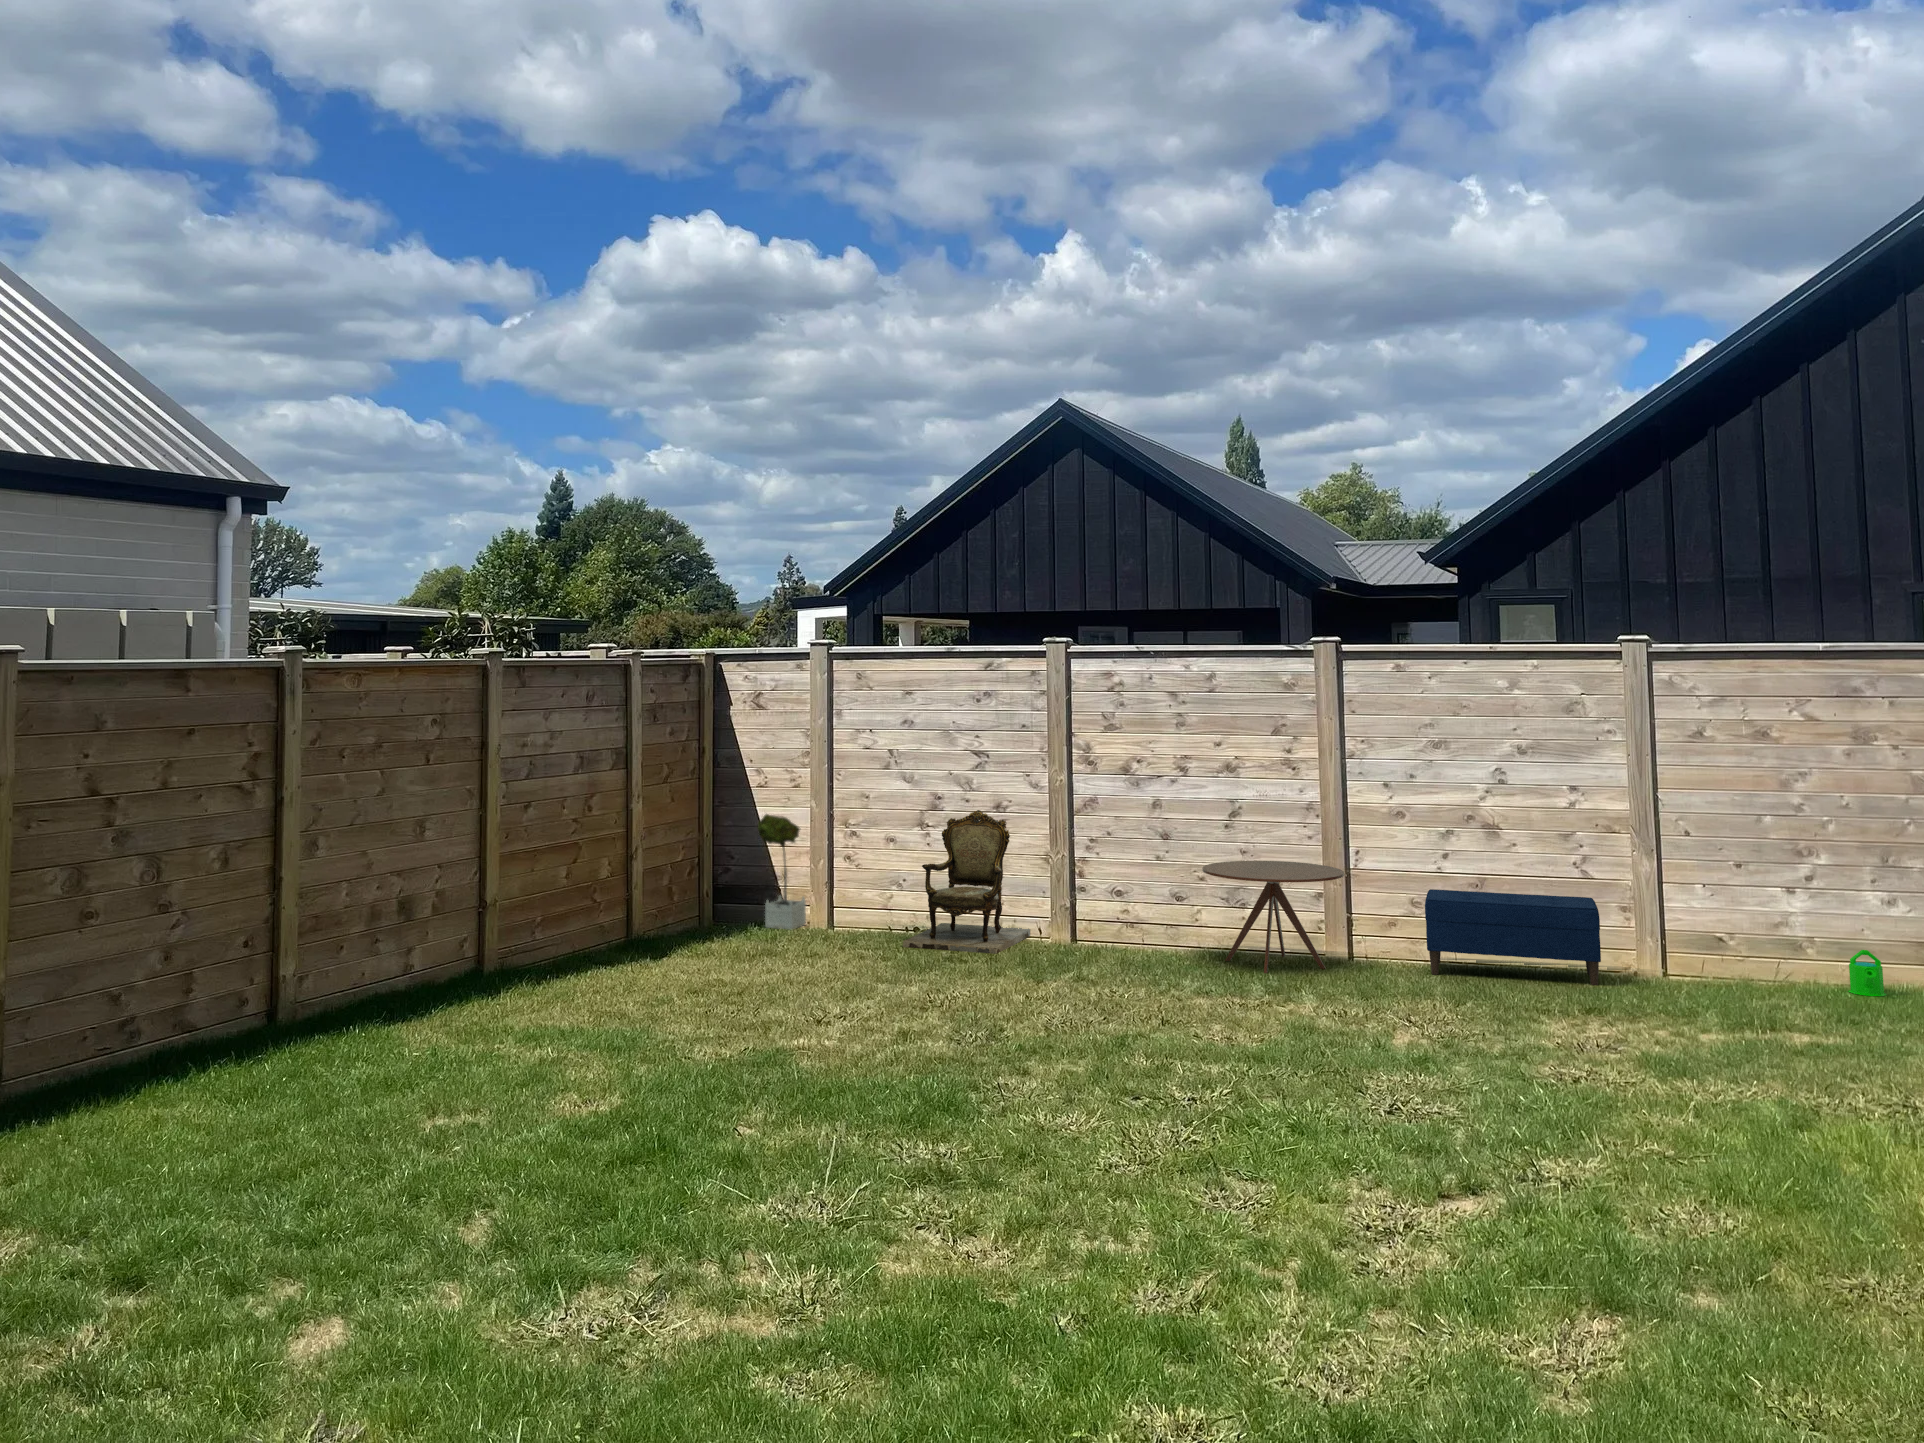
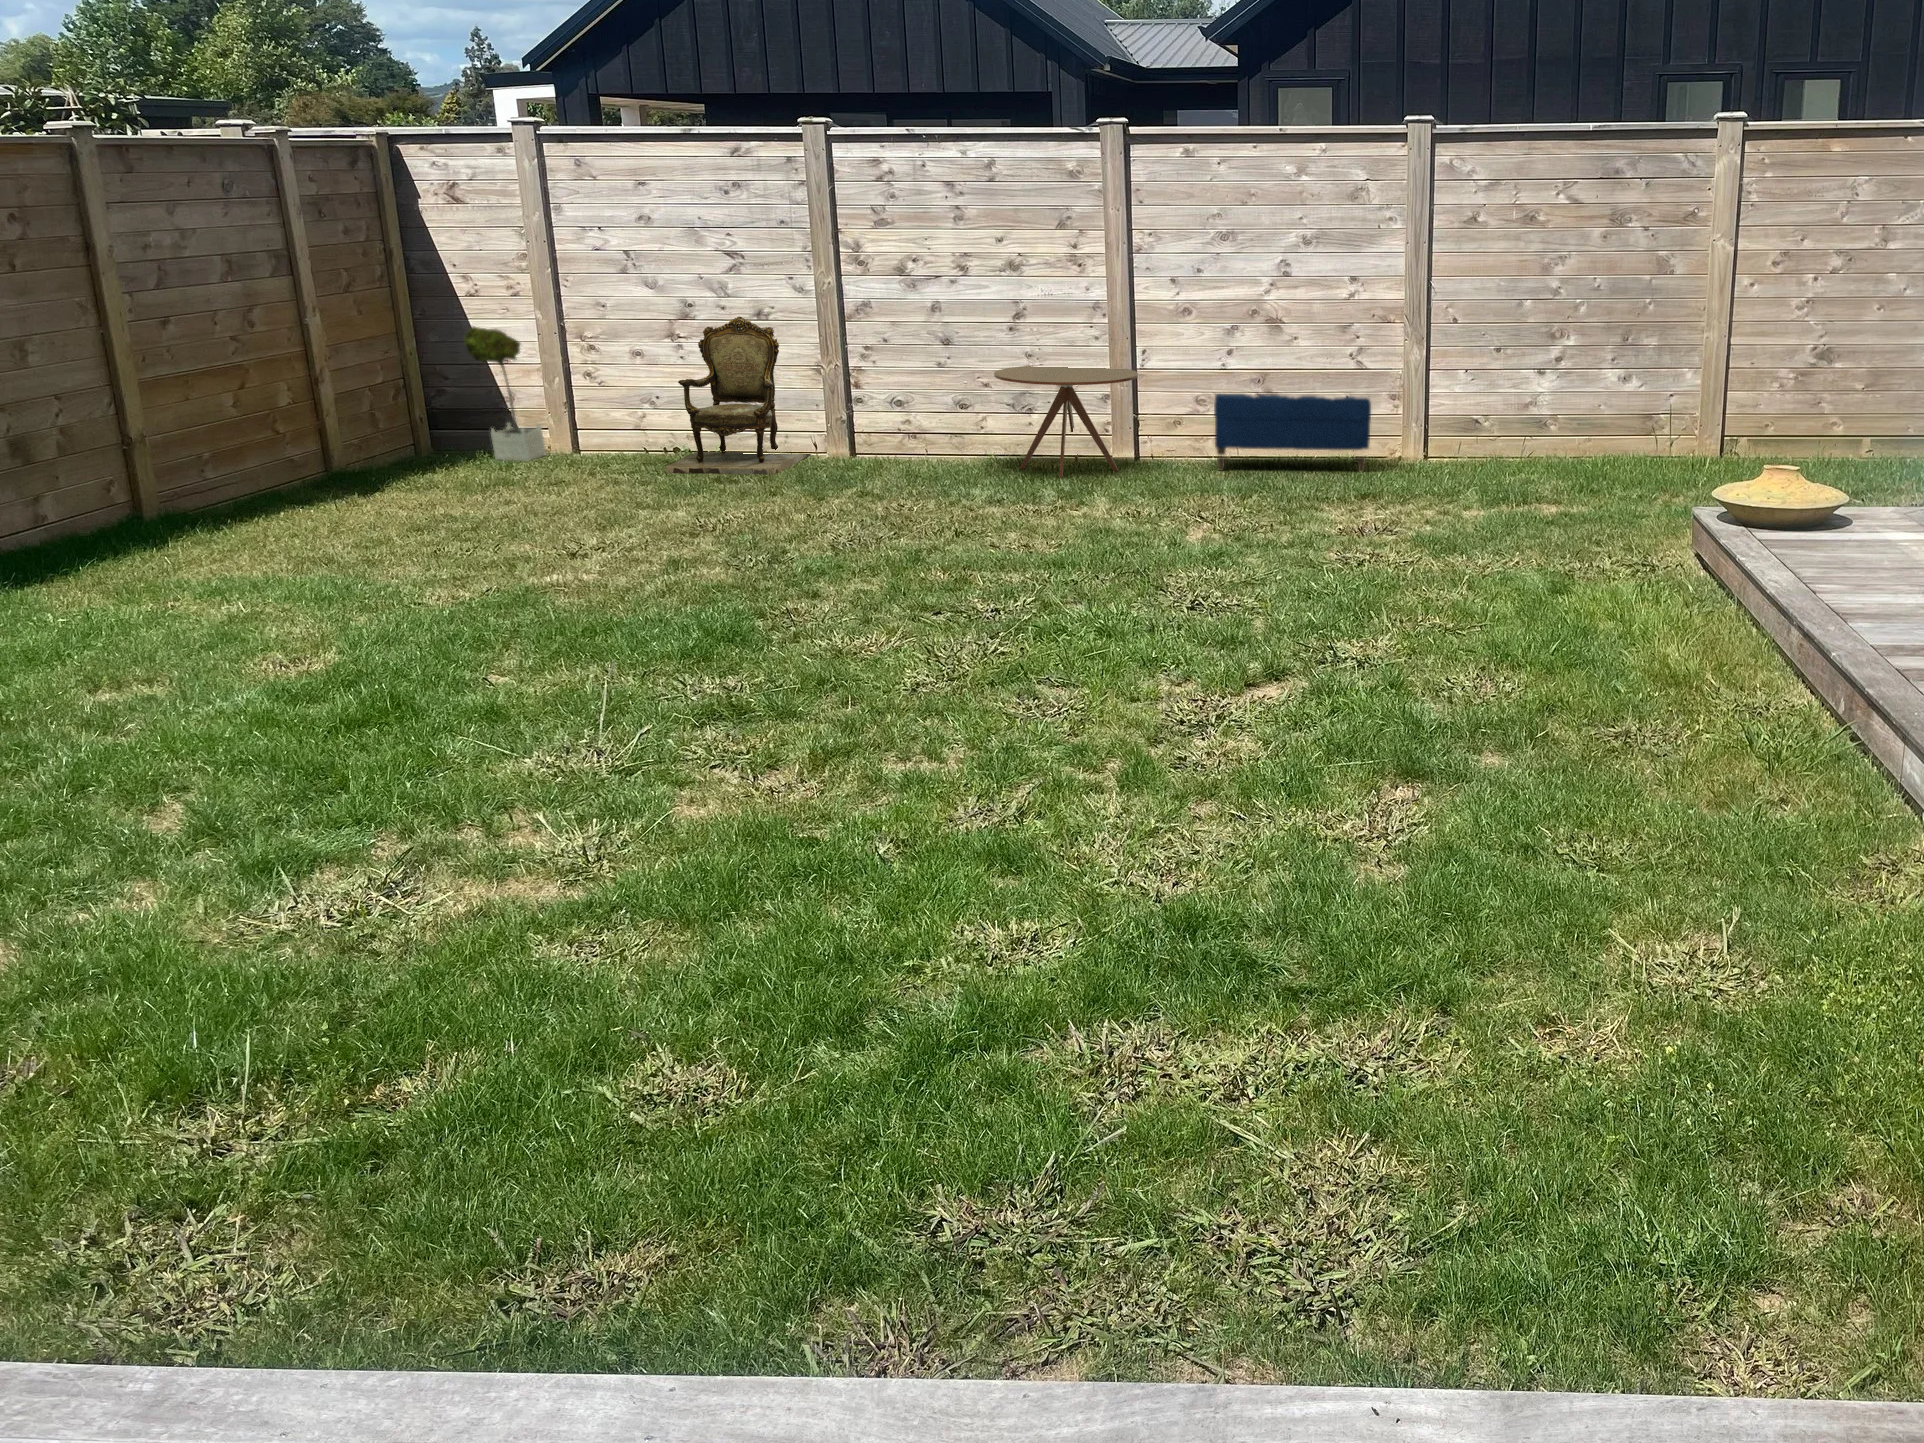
watering can: present [1849,950,1887,996] -> none [1563,428,1593,468]

